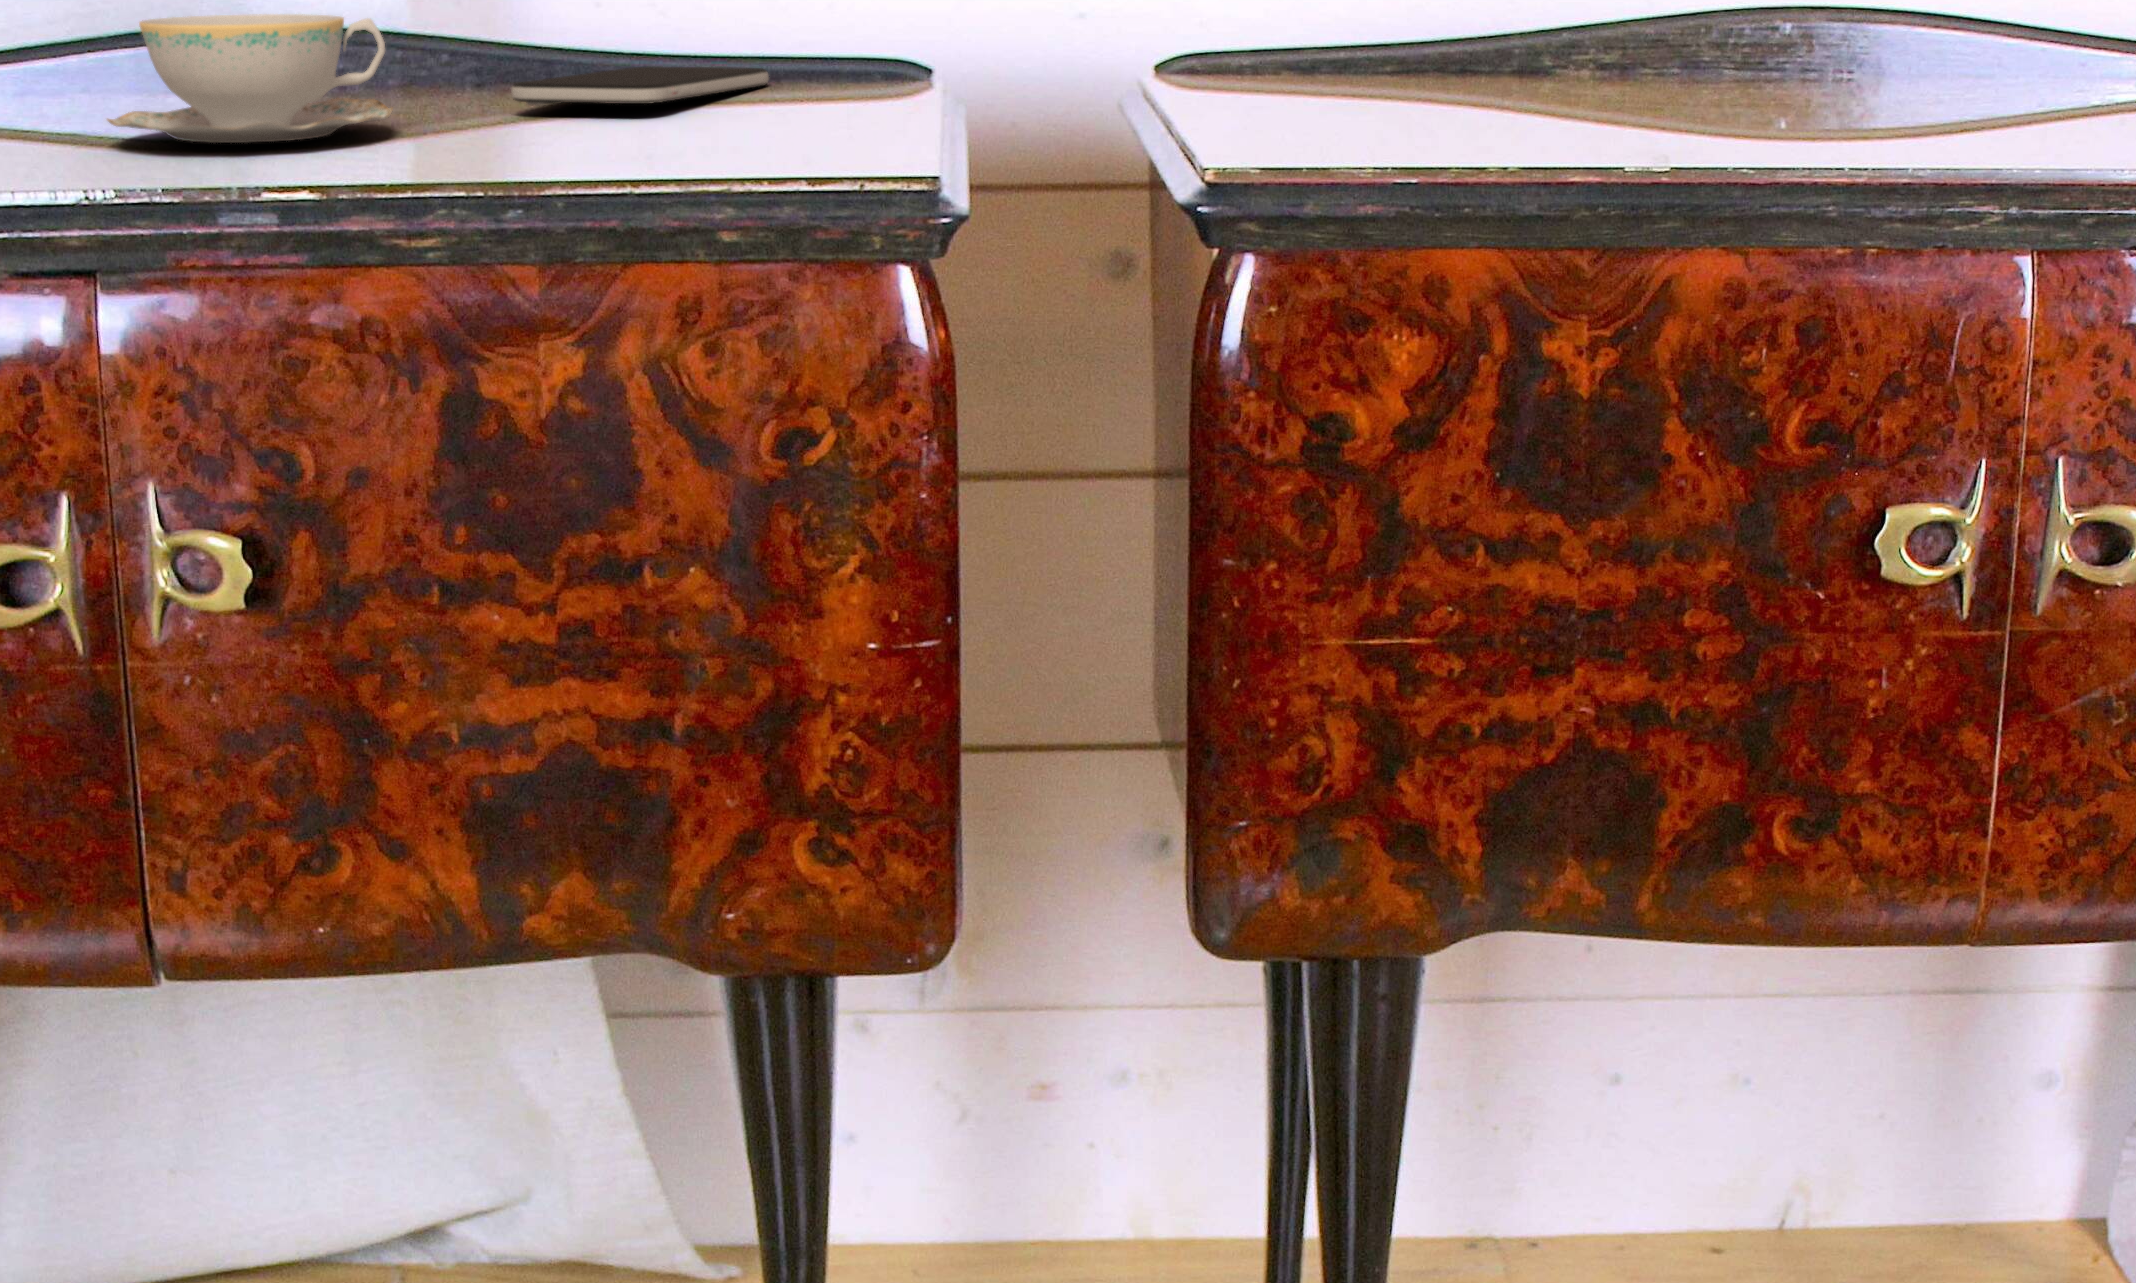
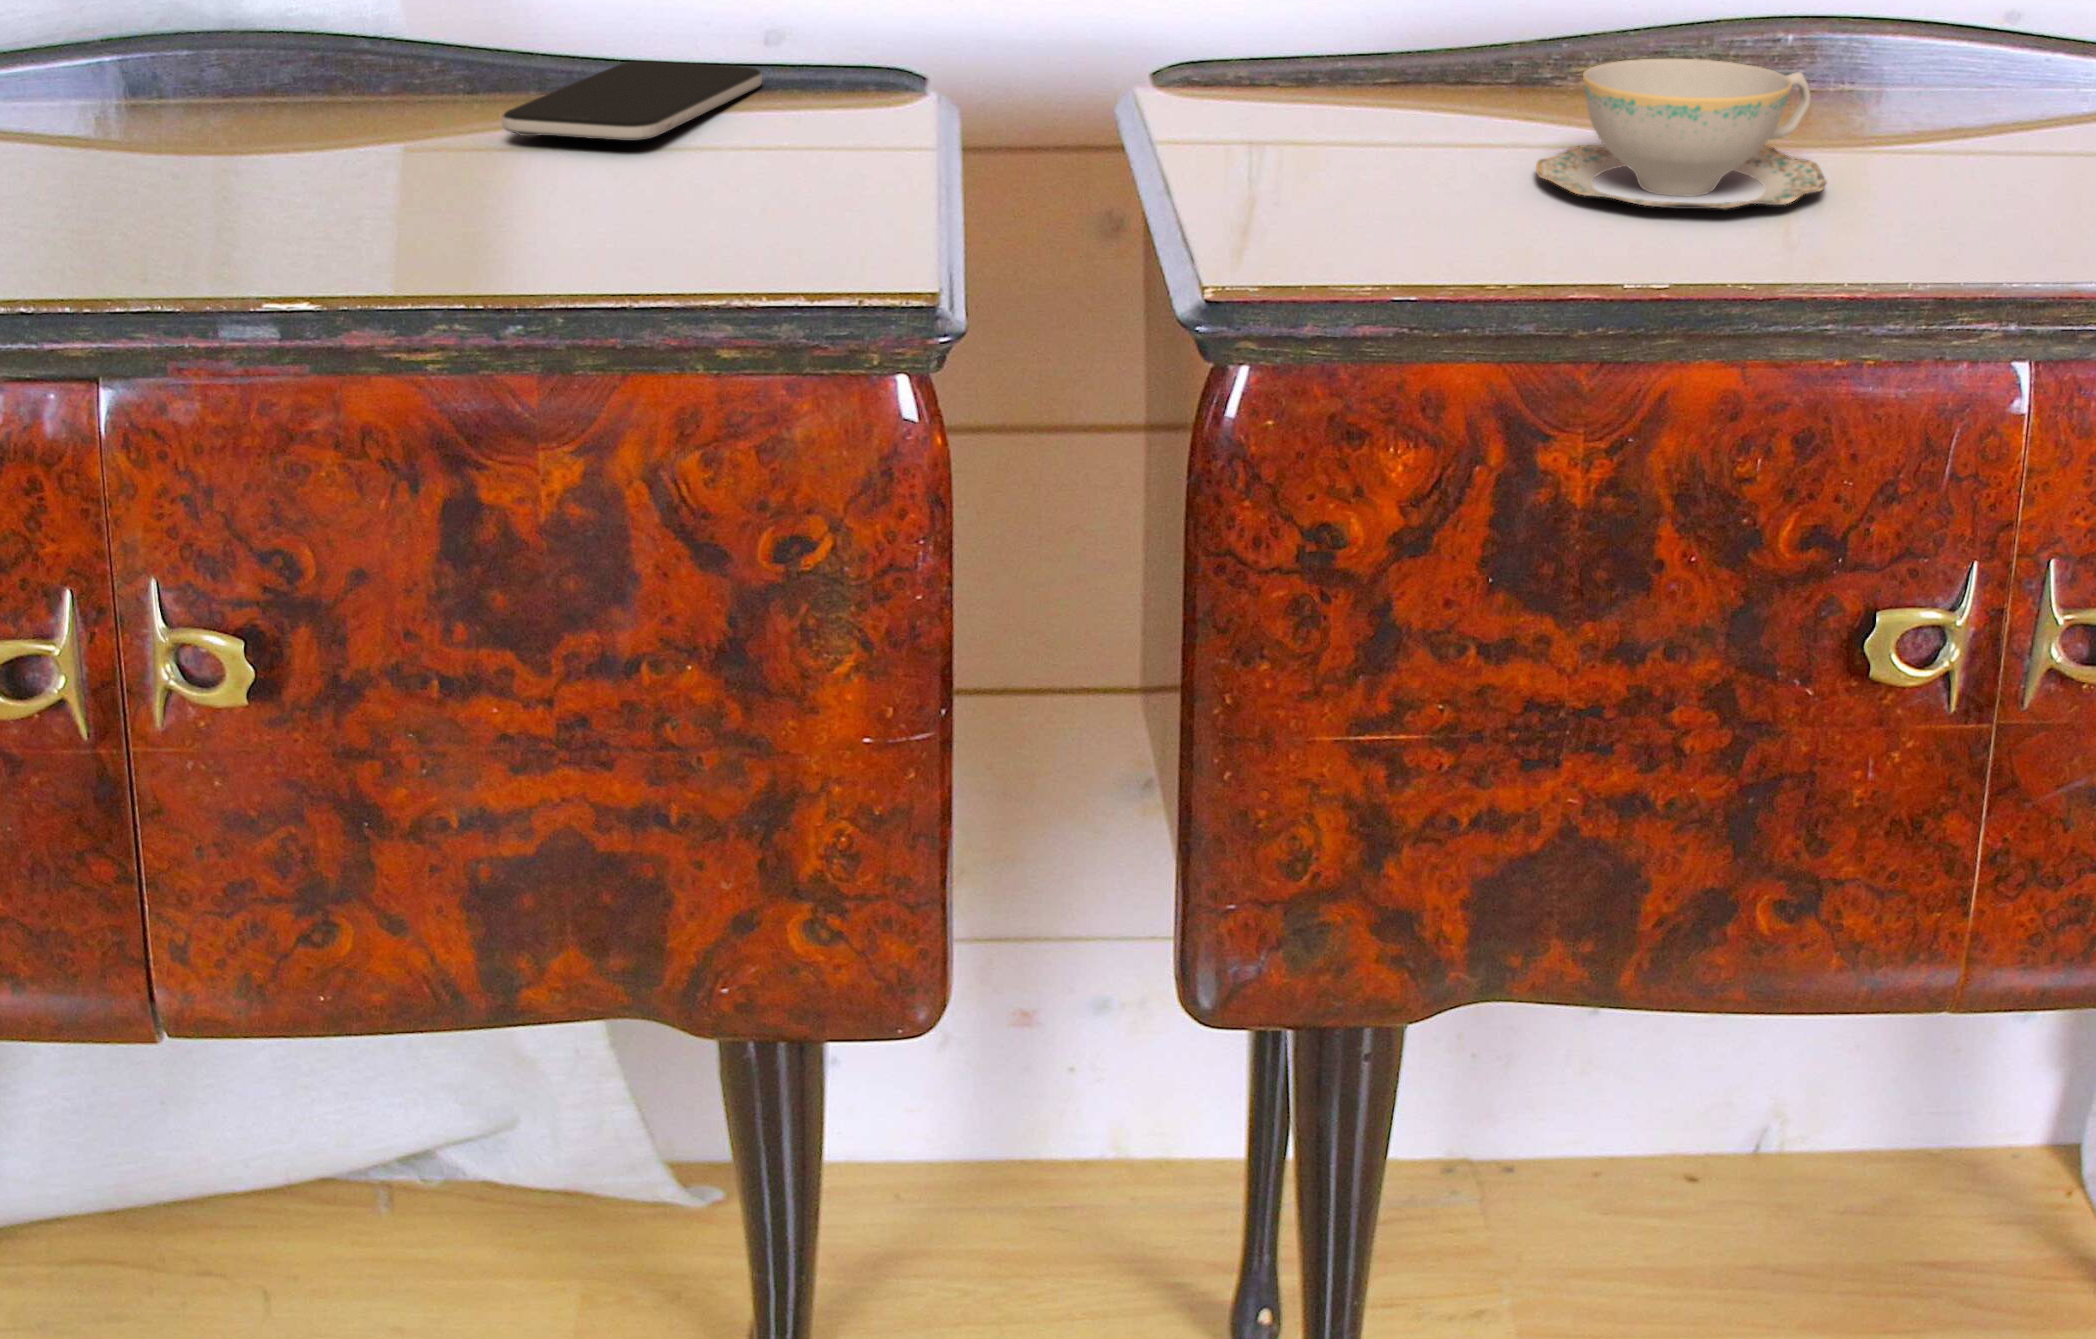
teacup: present [108,14,393,143] -> present [1536,59,1827,209]

